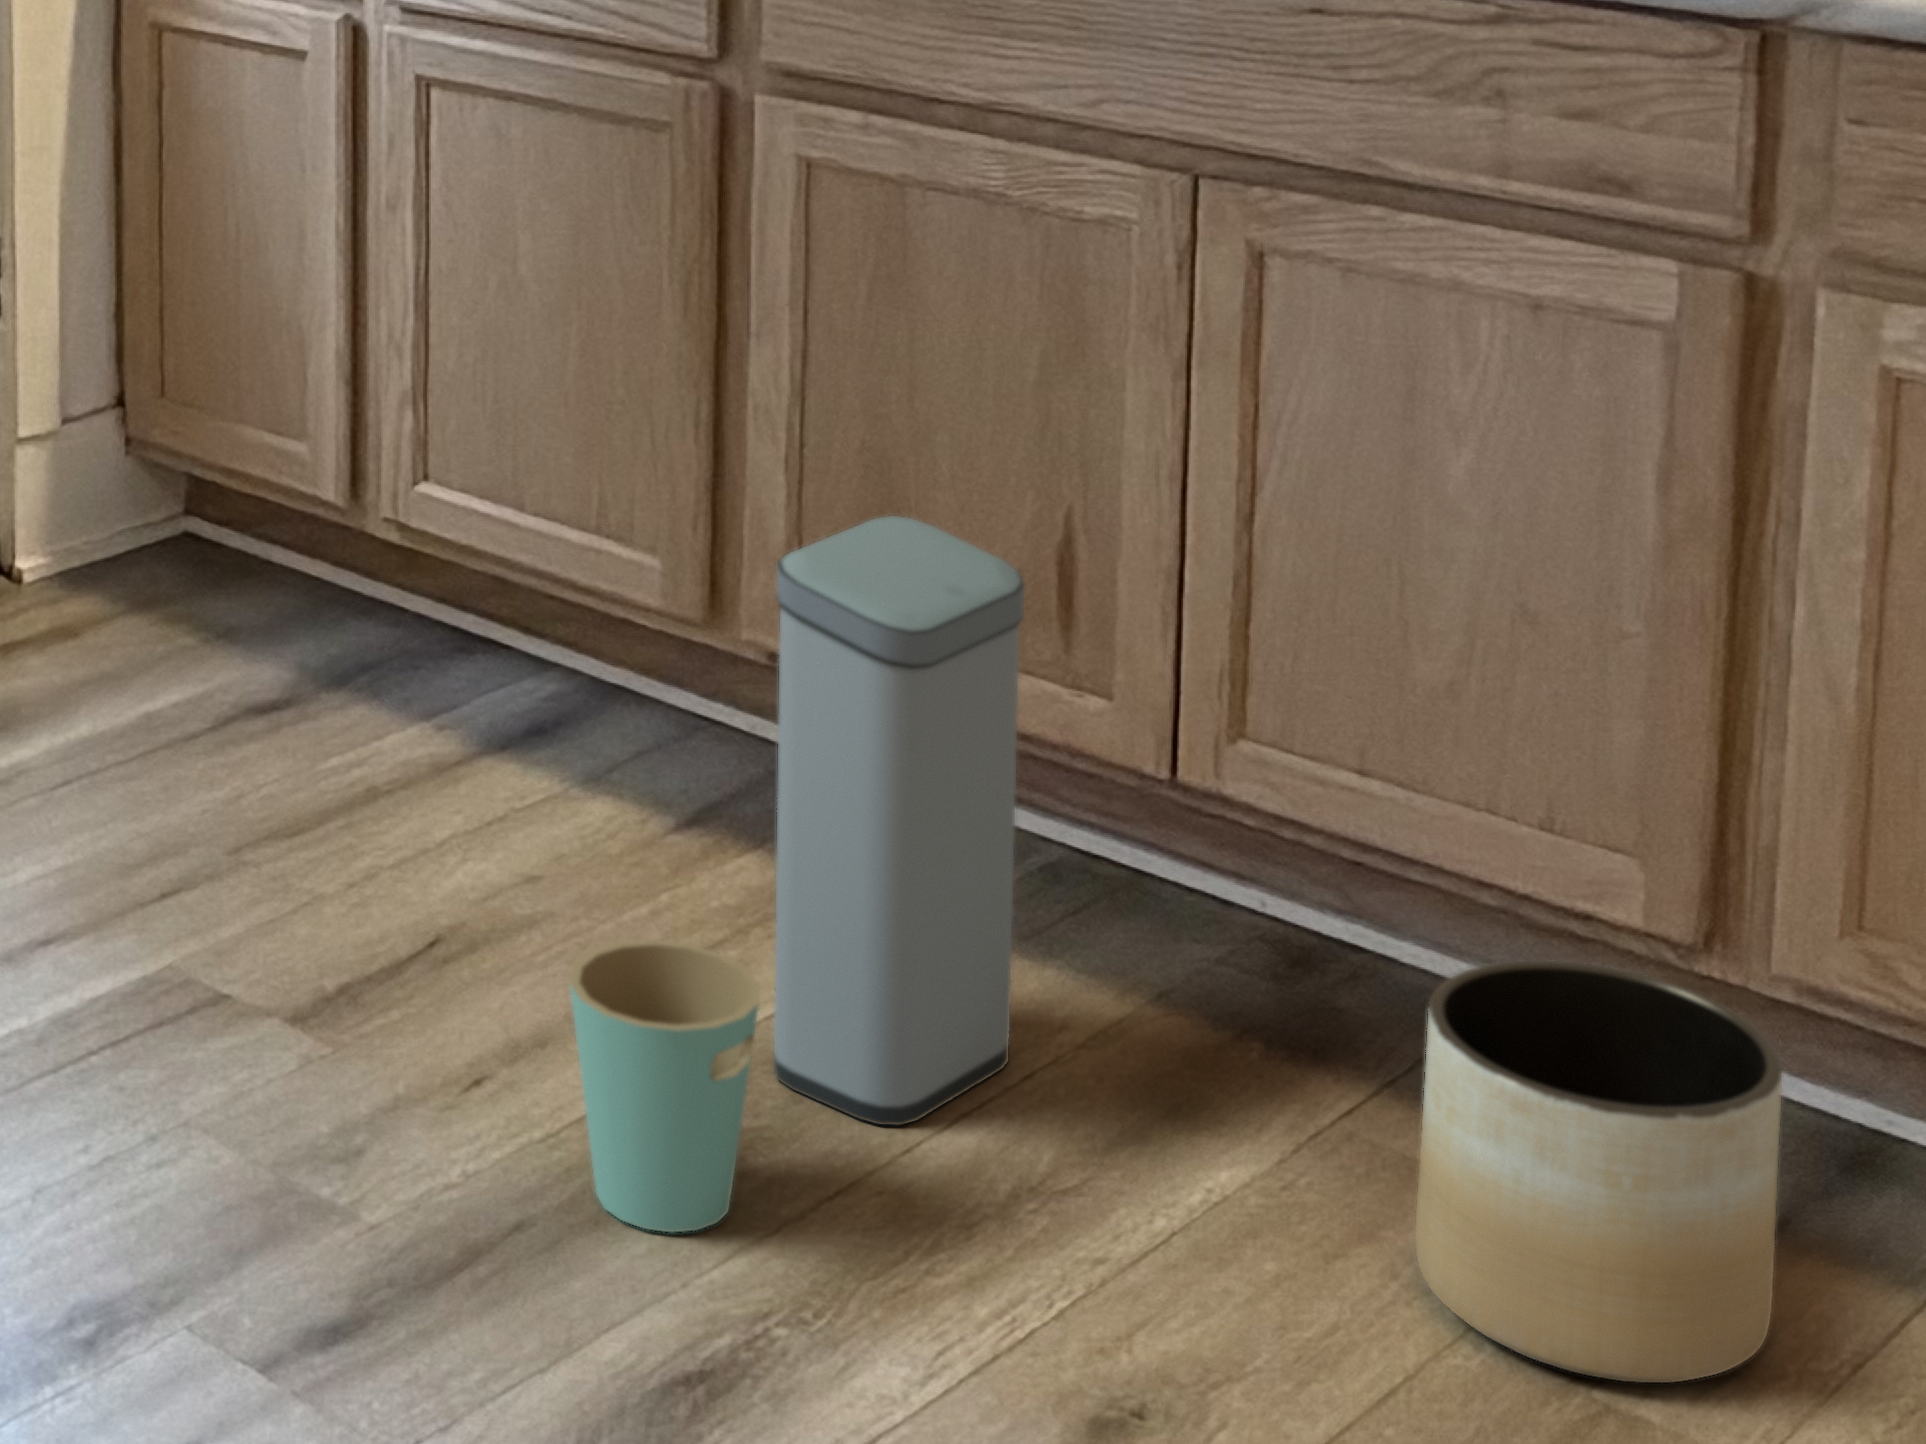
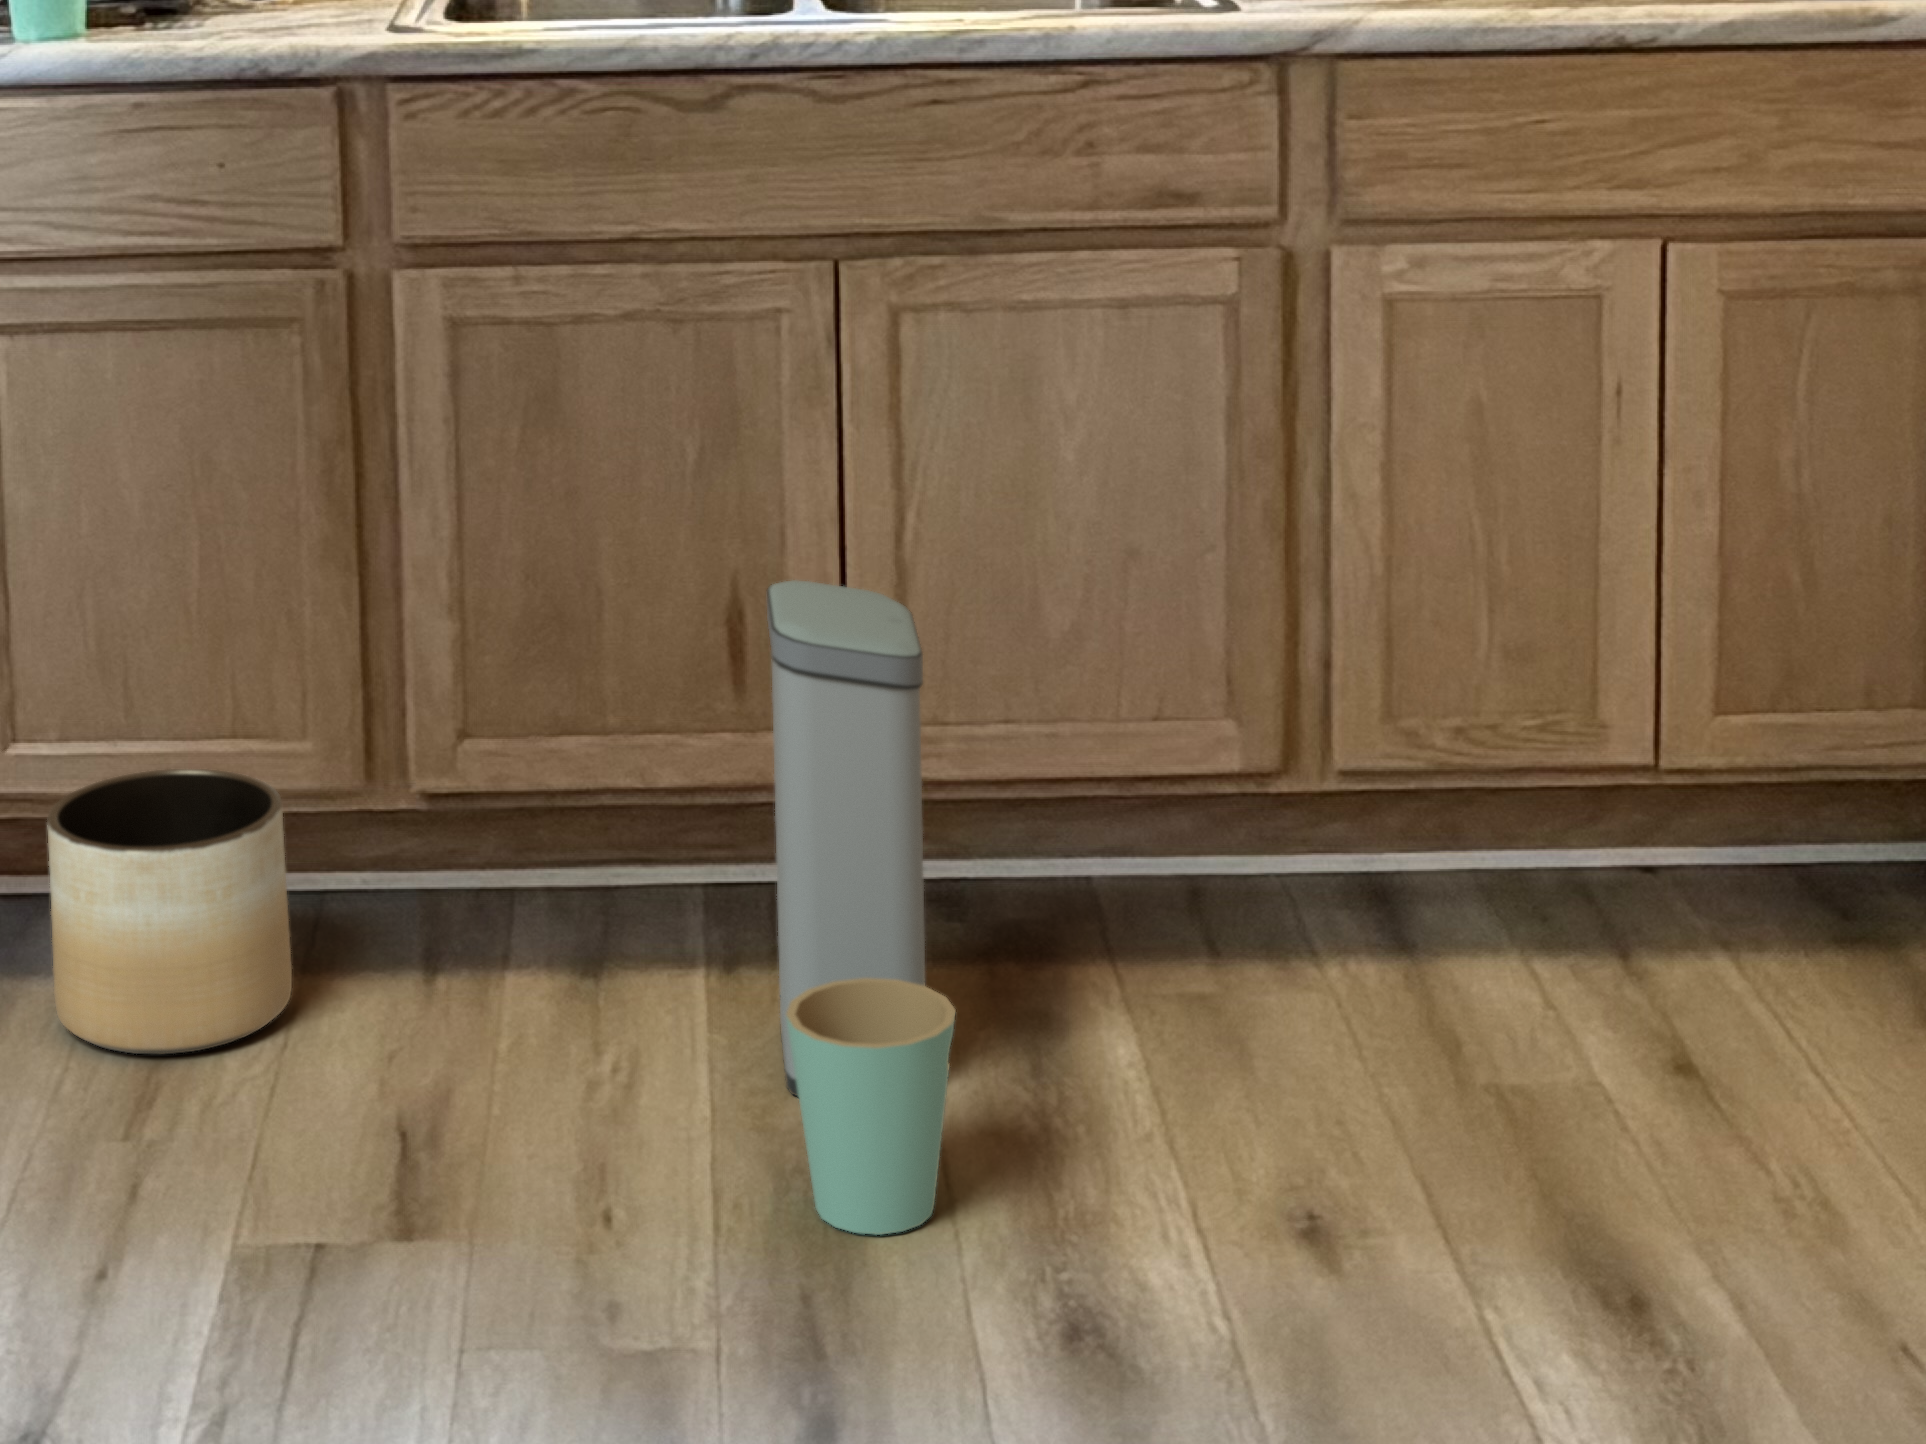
planter: present [1415,960,1782,1383] -> present [47,769,292,1054]

